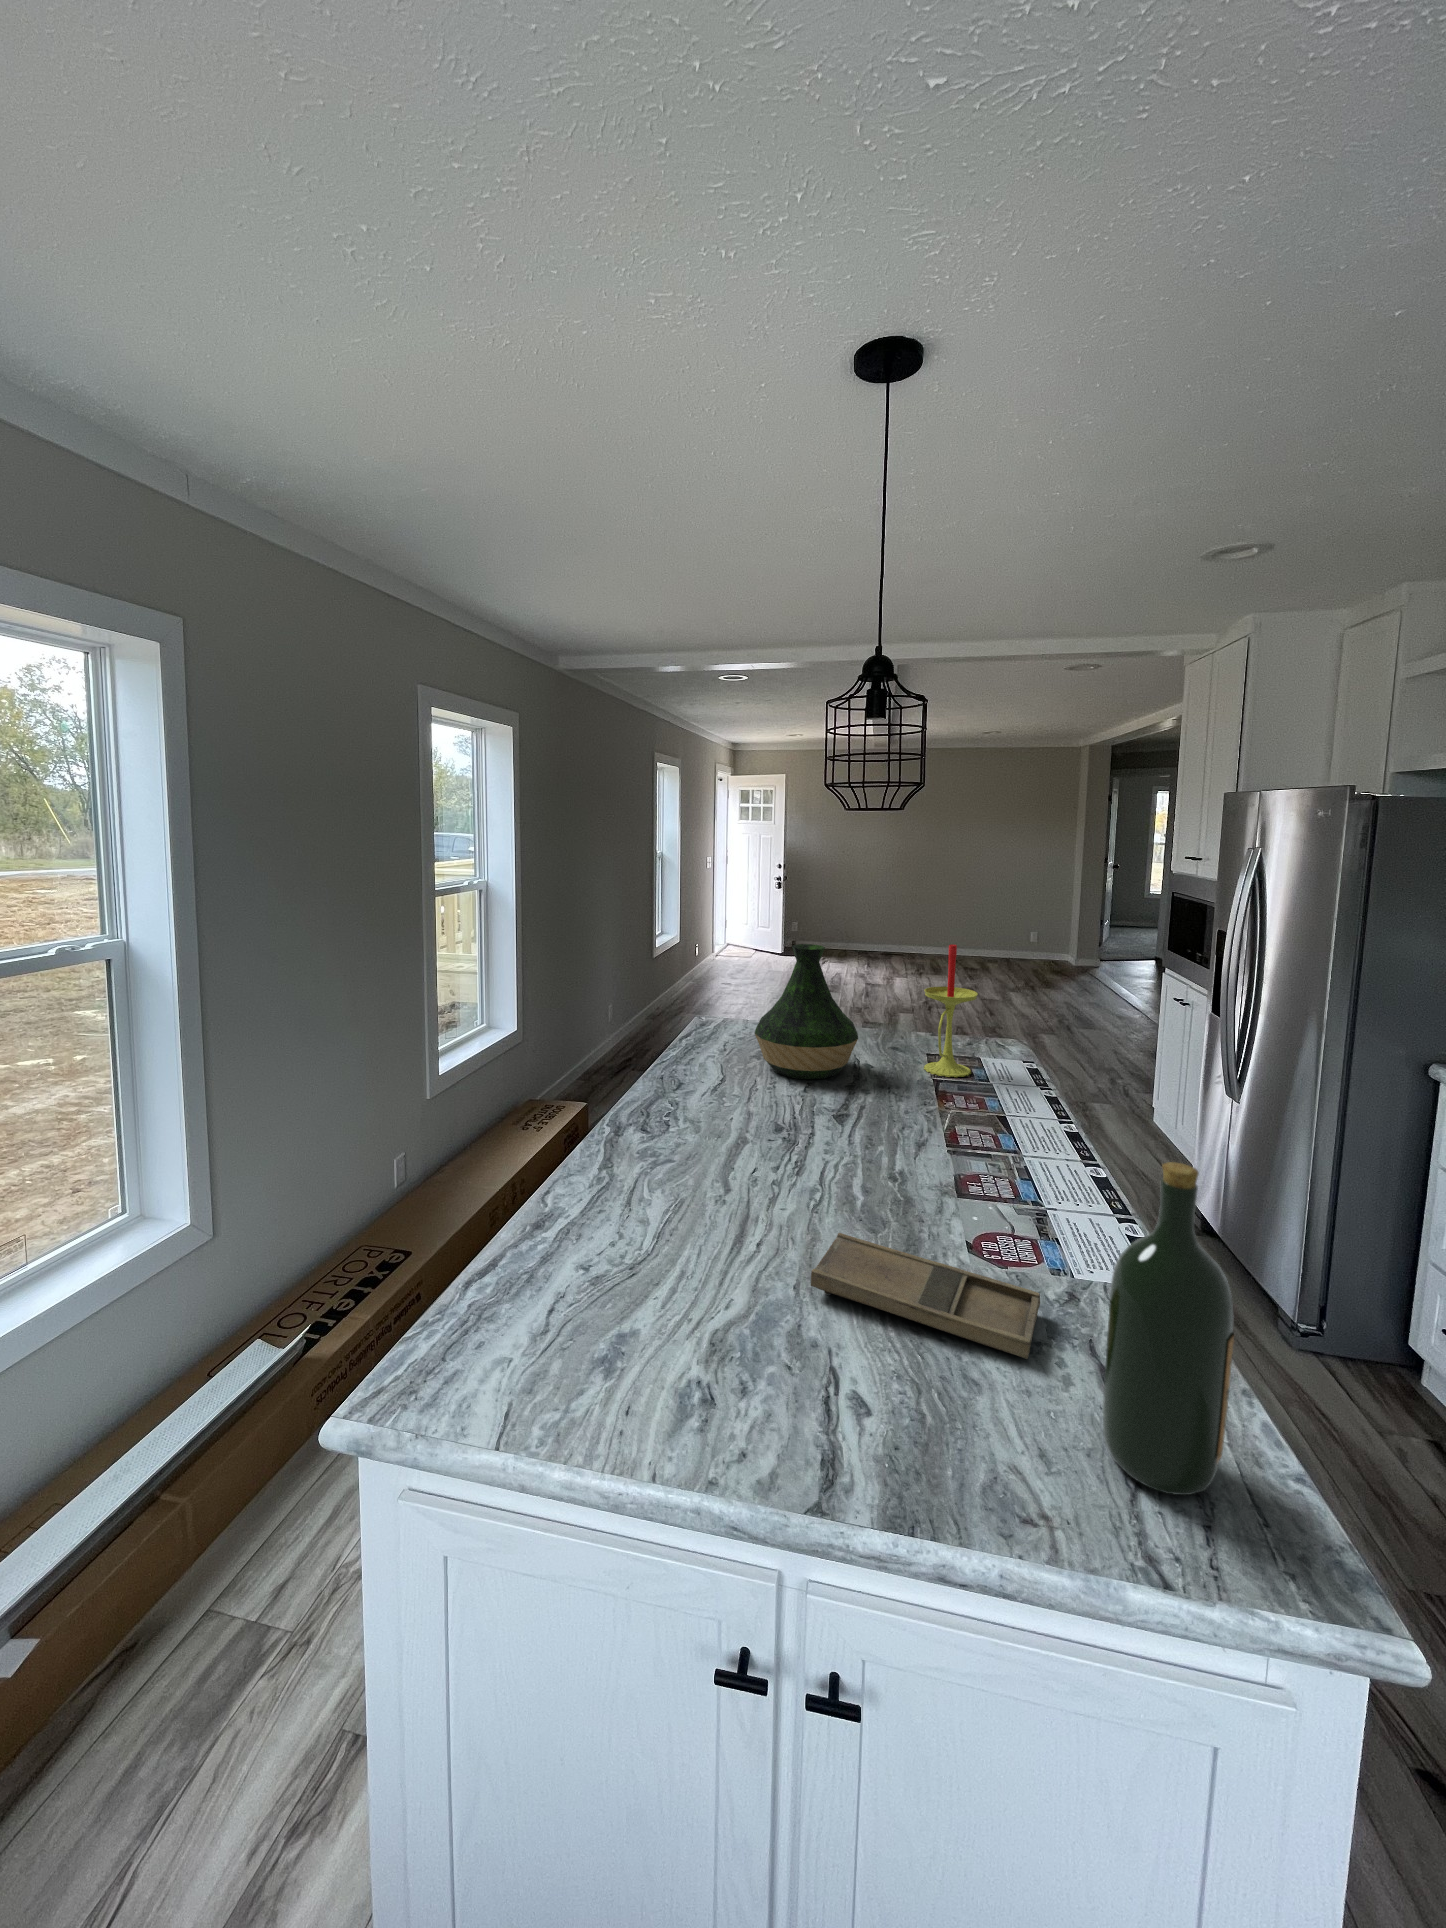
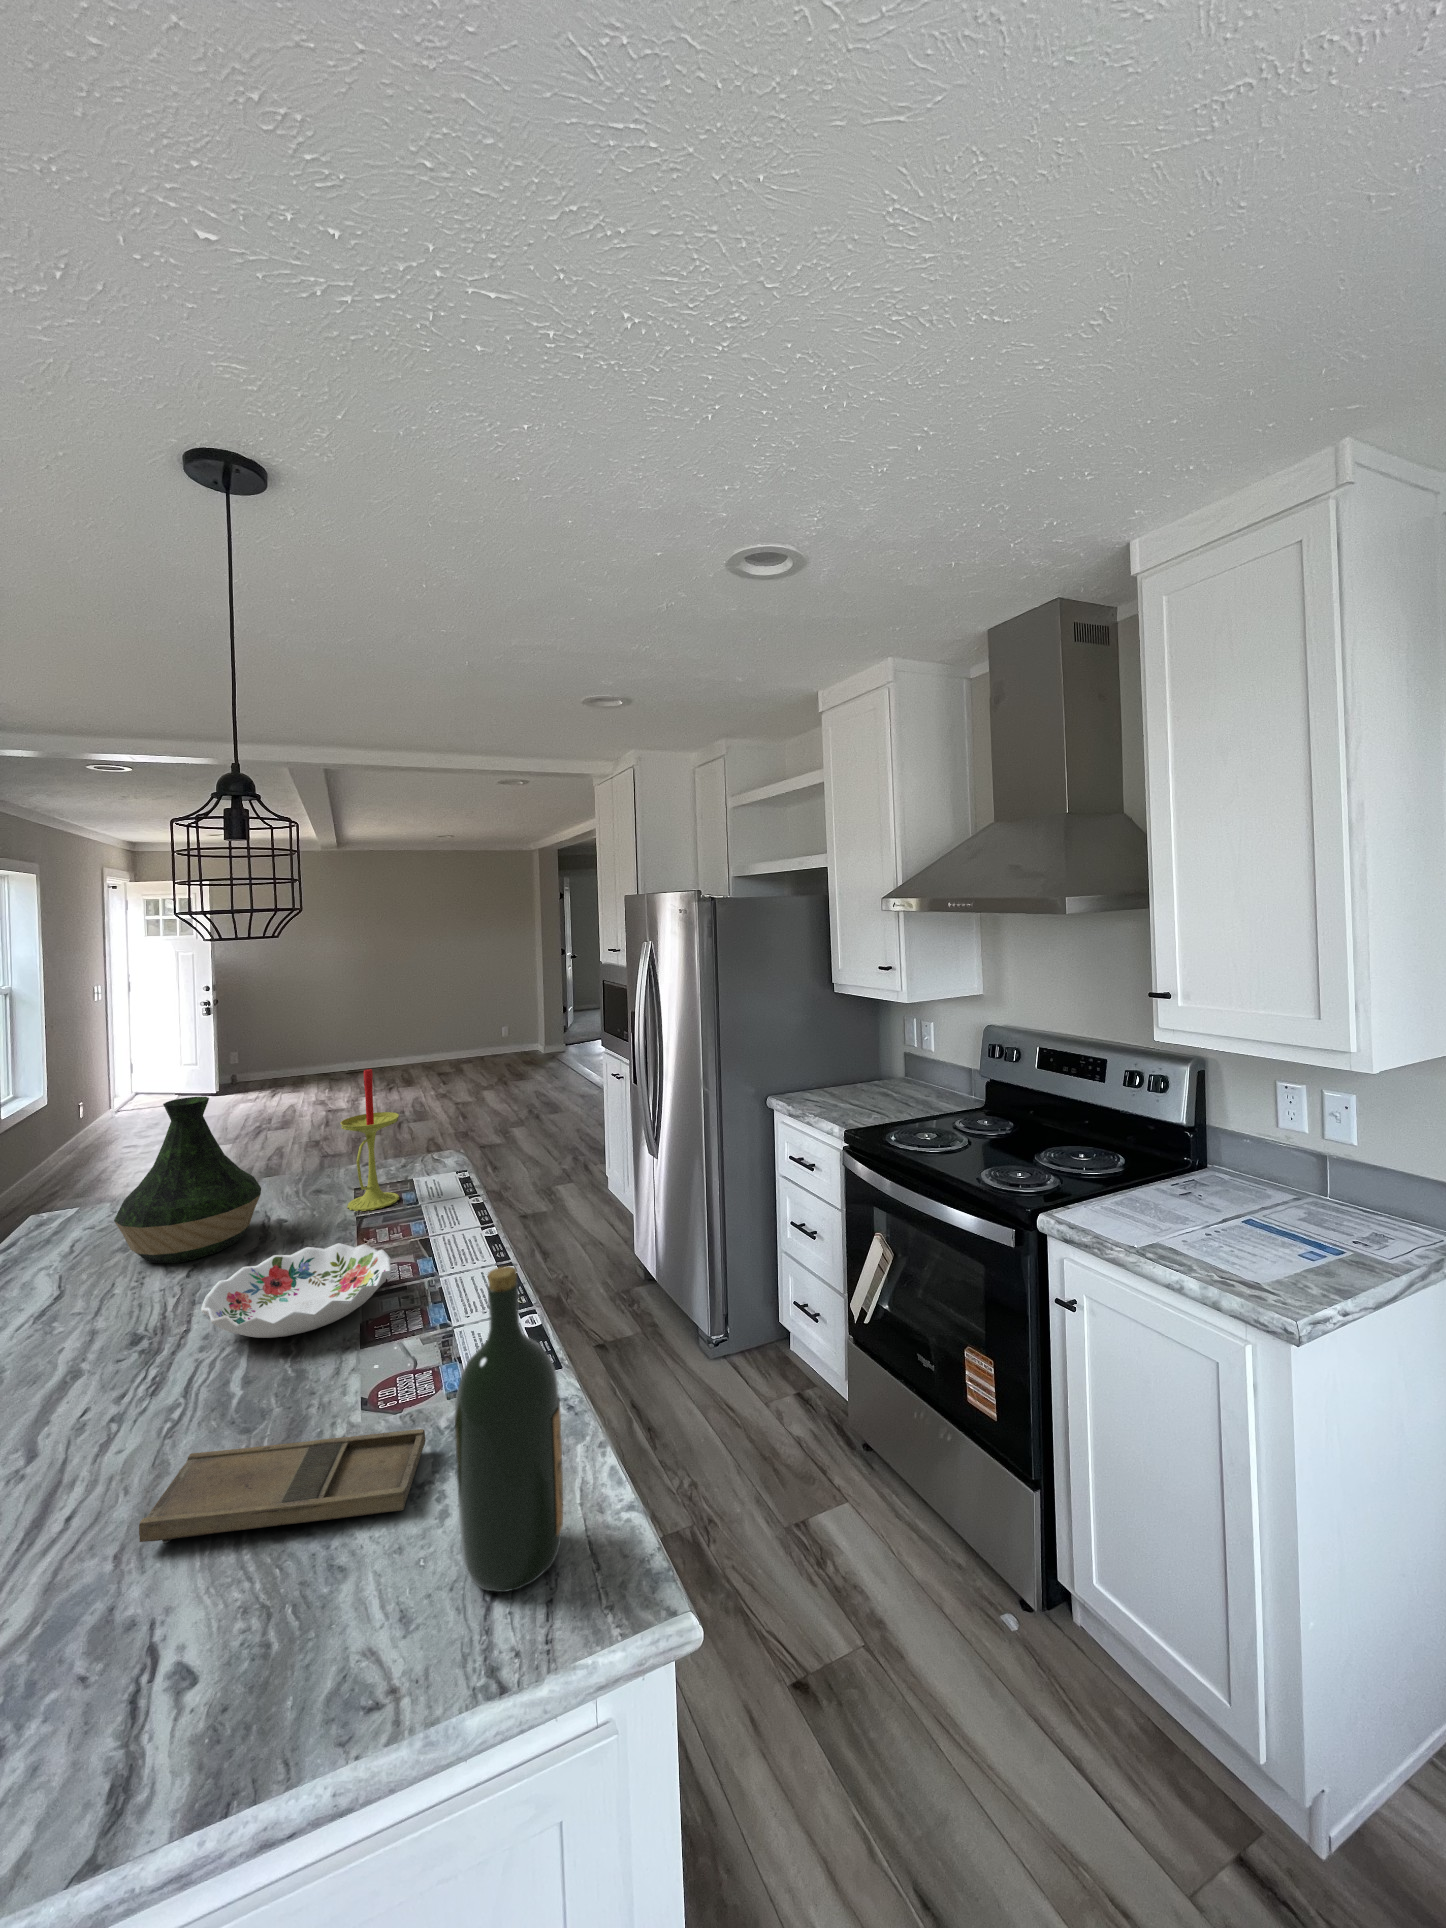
decorative bowl: none [827,1092,984,1166] -> present [201,1243,391,1338]

